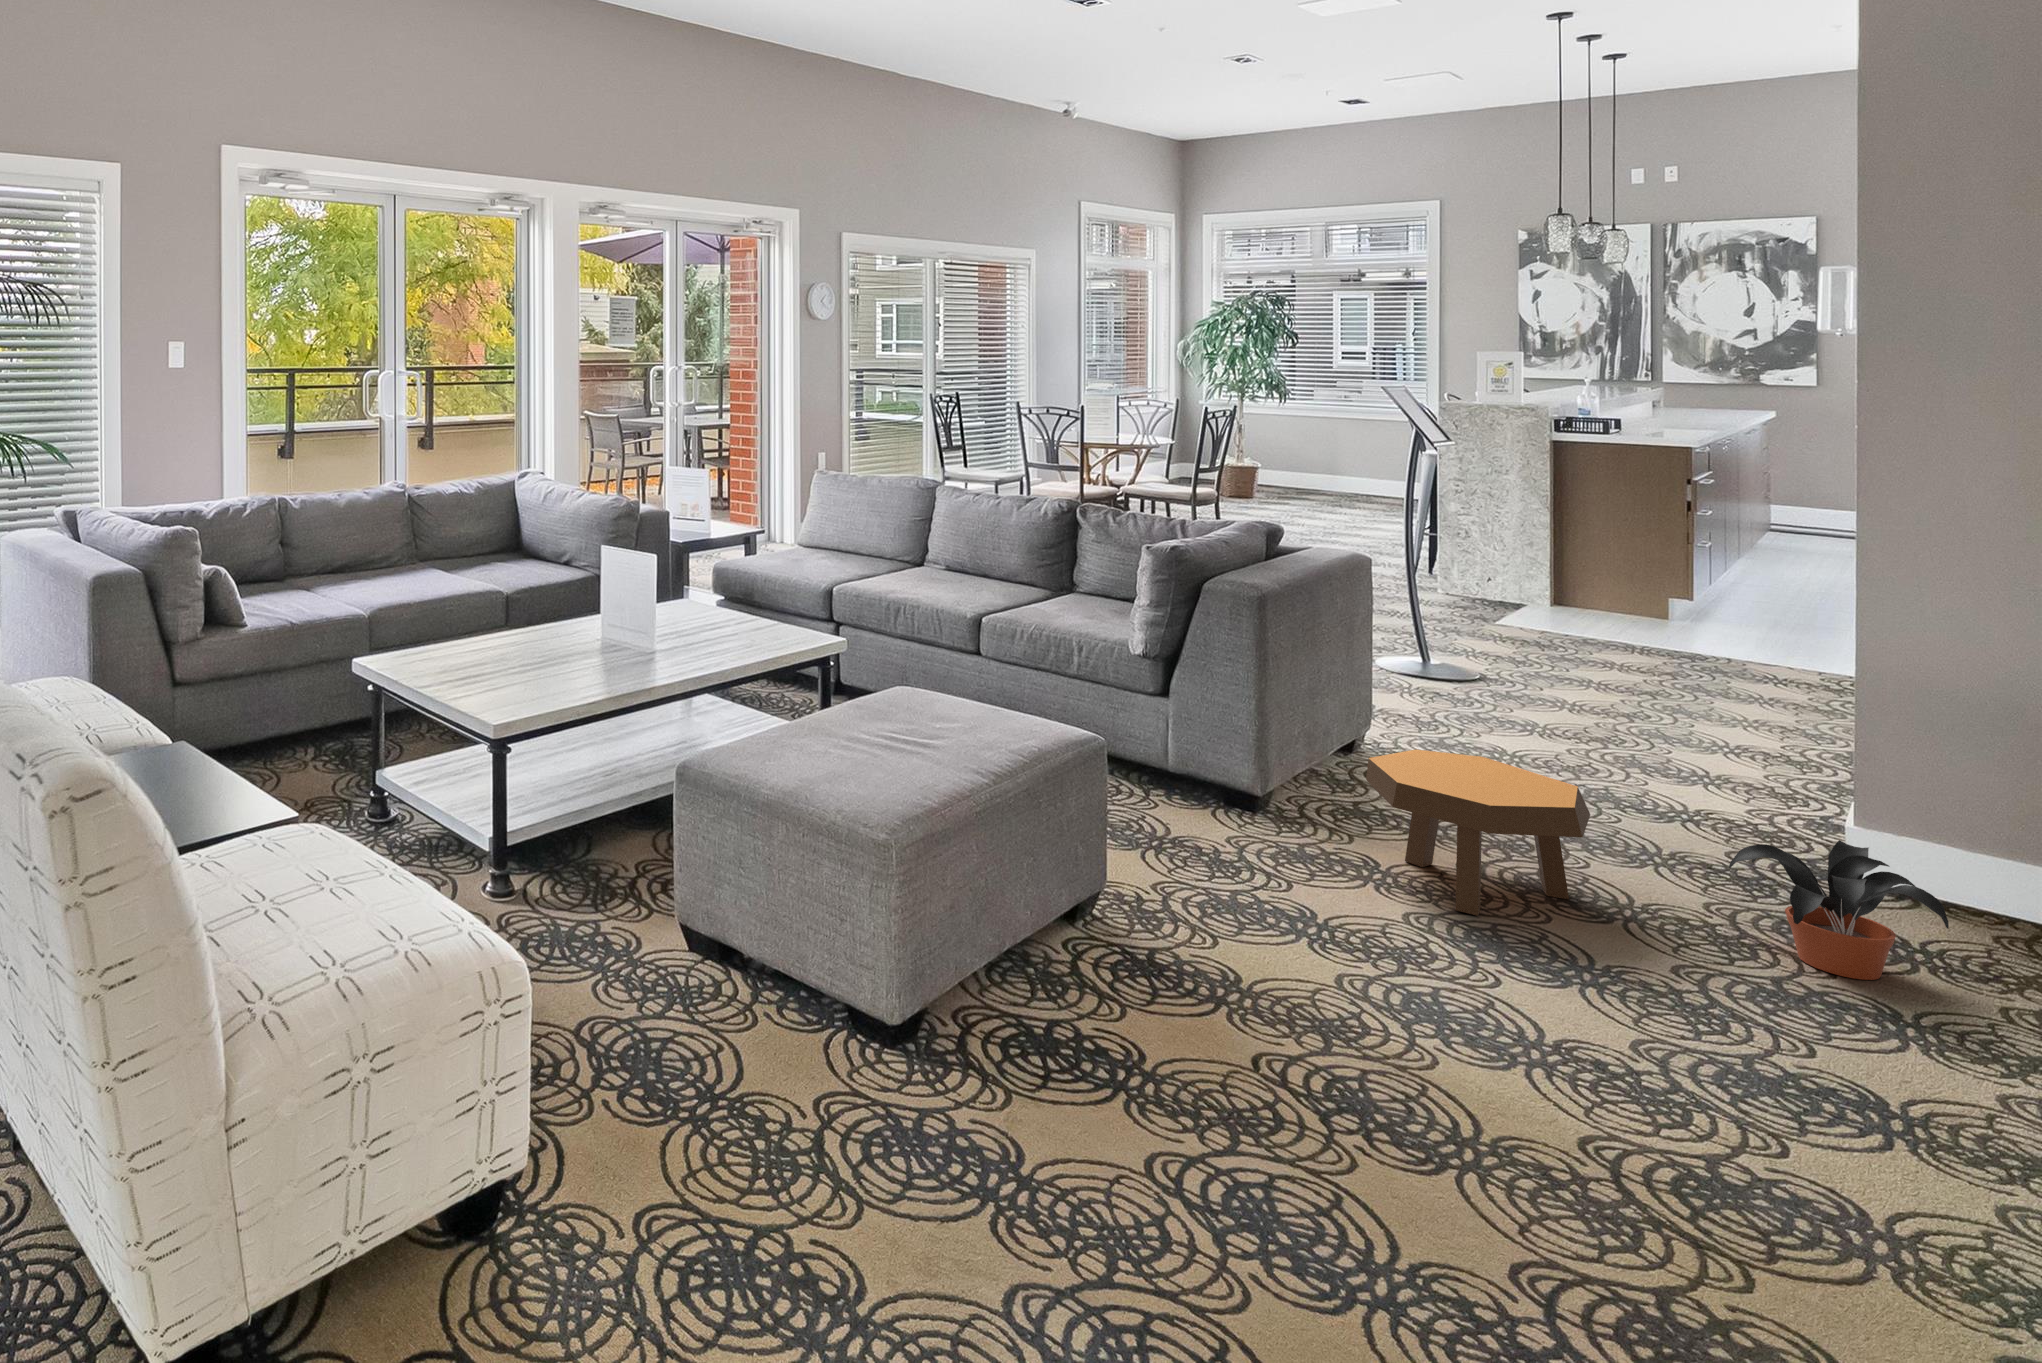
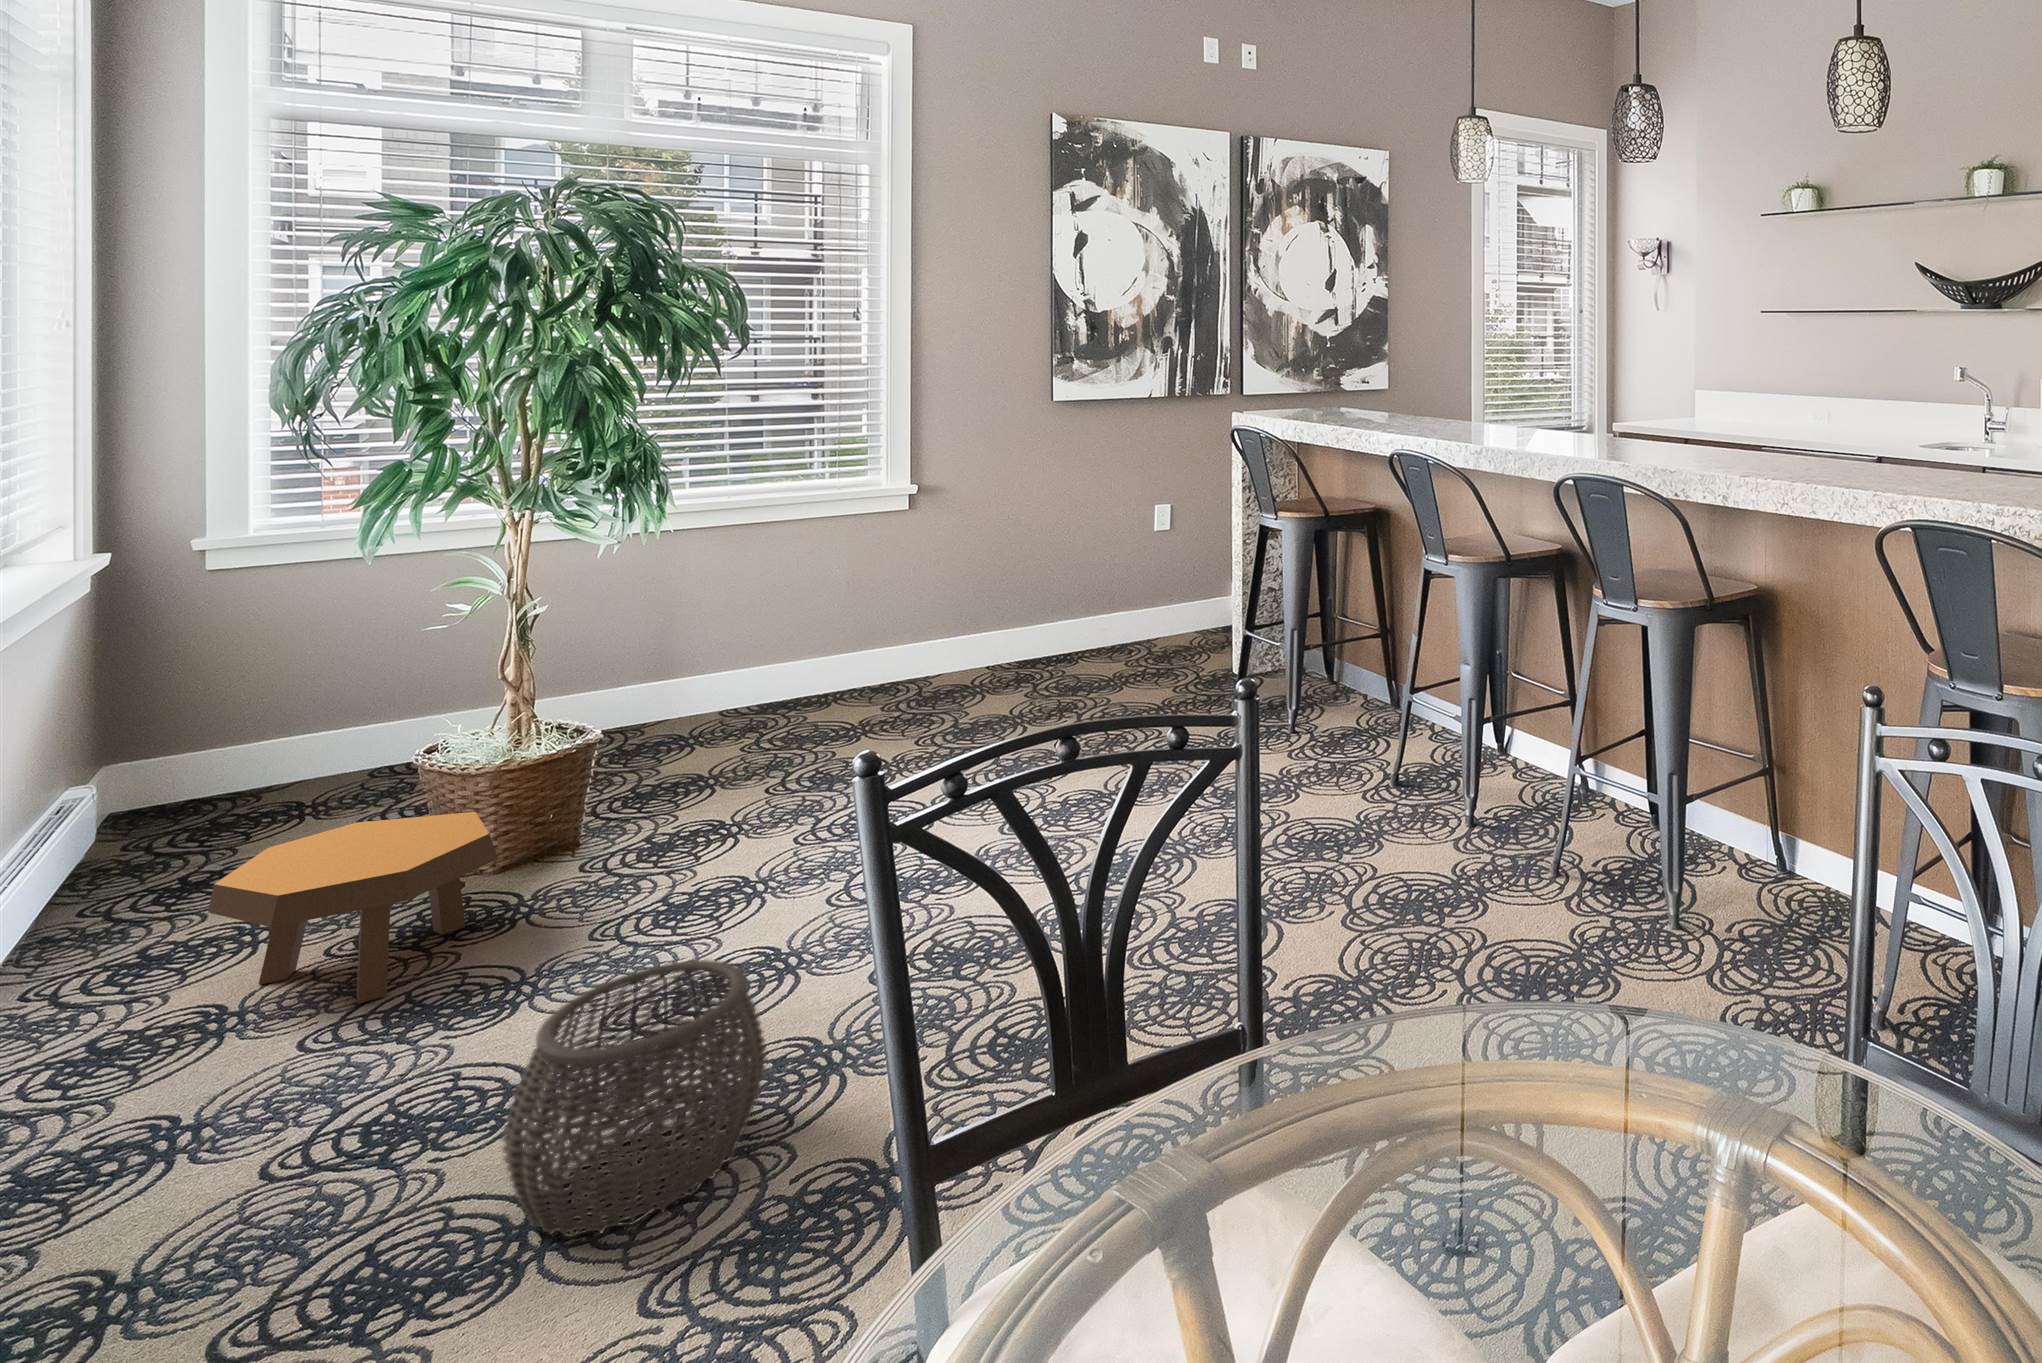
potted plant: present [1729,840,1949,980] -> none [620,764,770,876]
woven basket: none [1444,955,1731,1236] -> present [502,960,766,1237]

